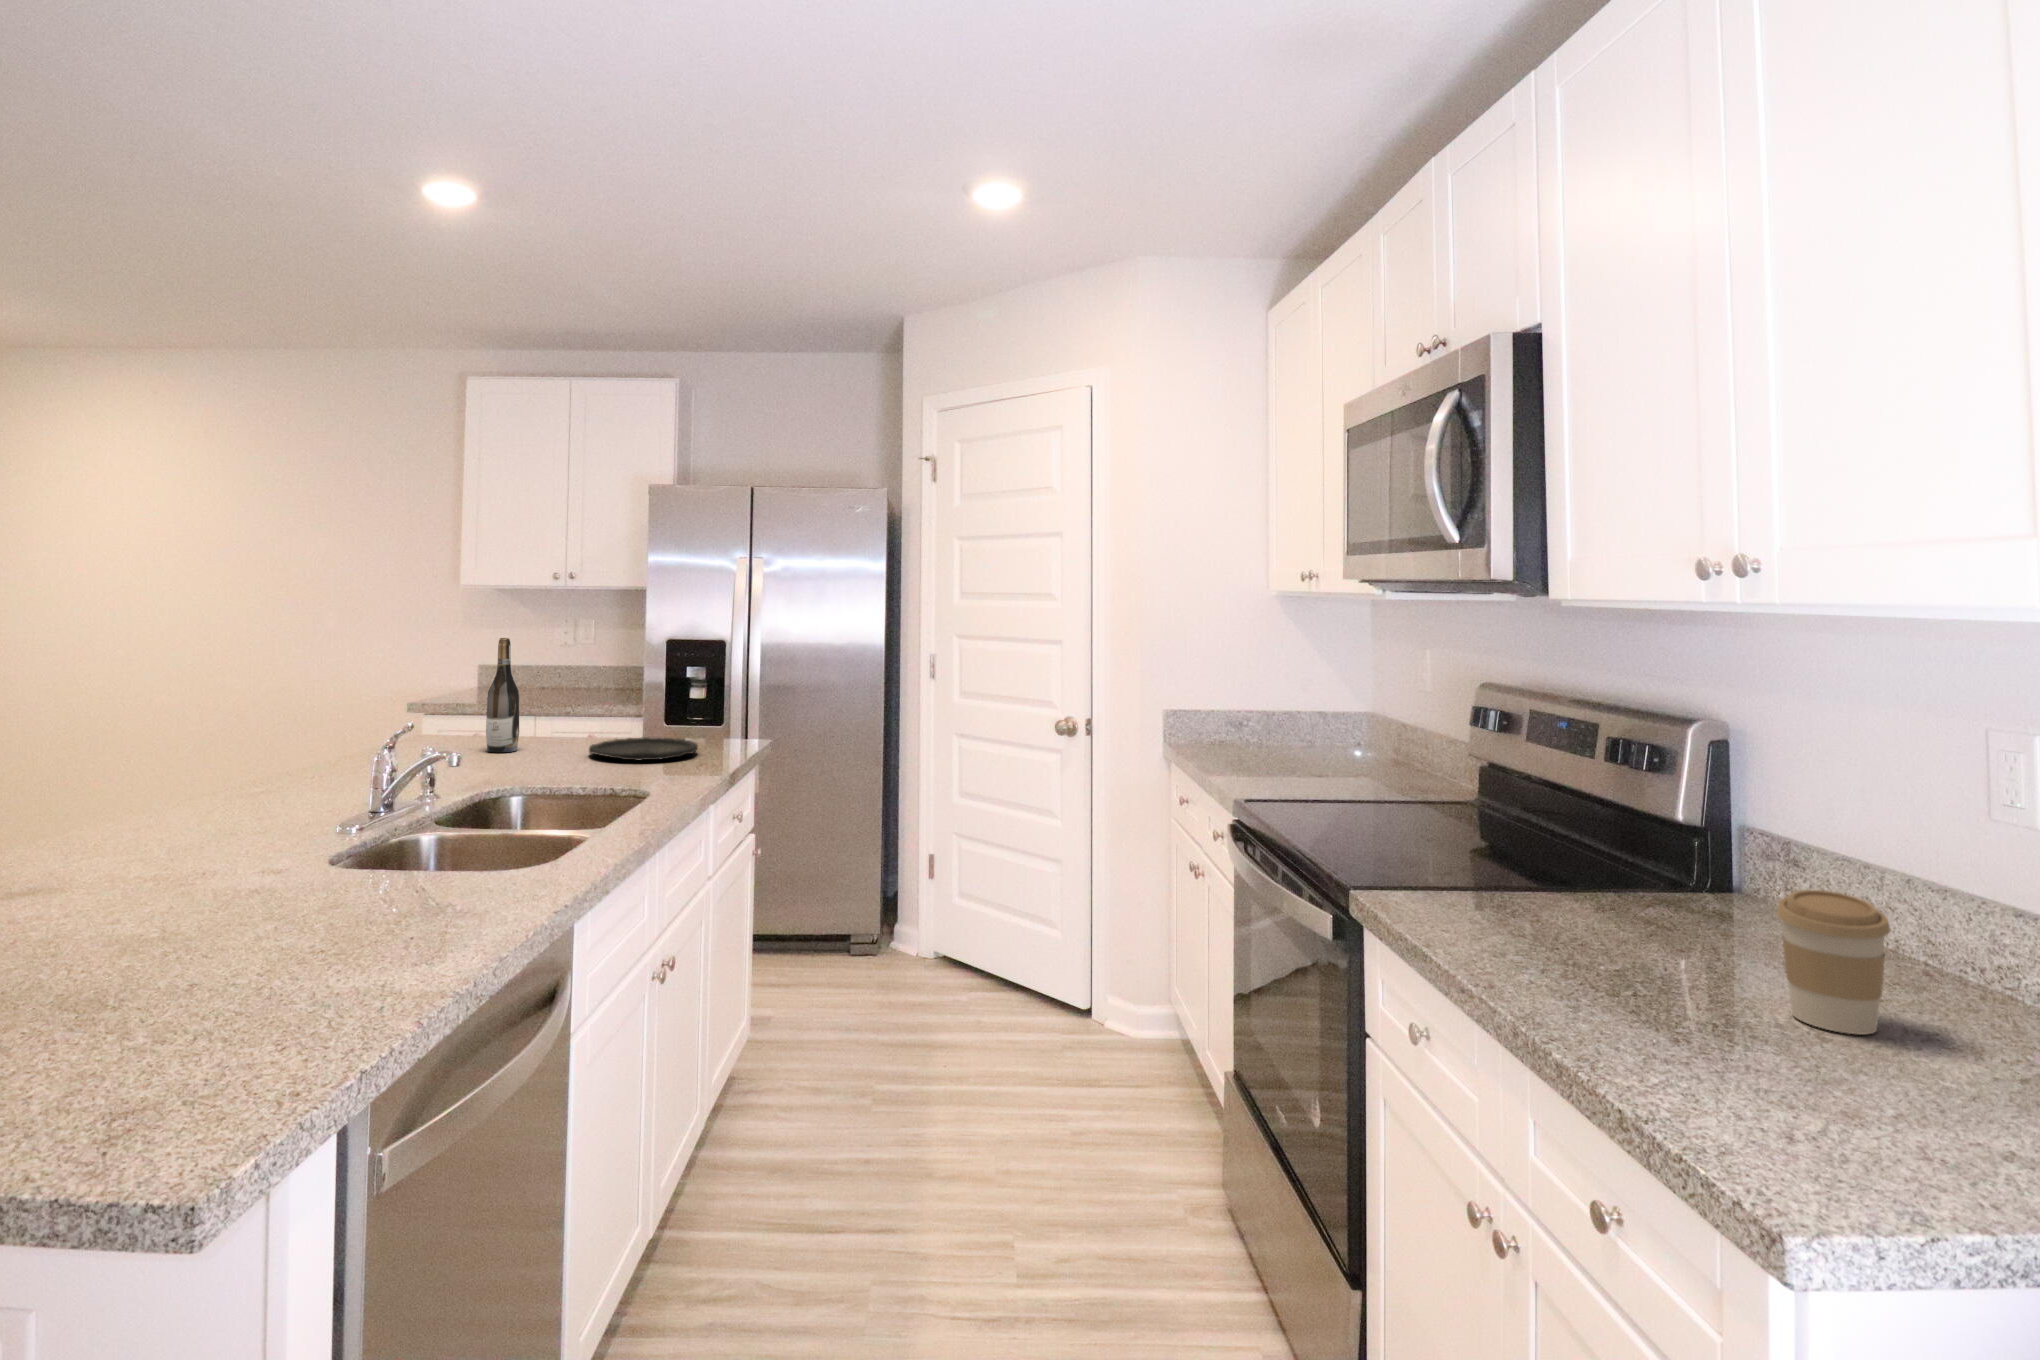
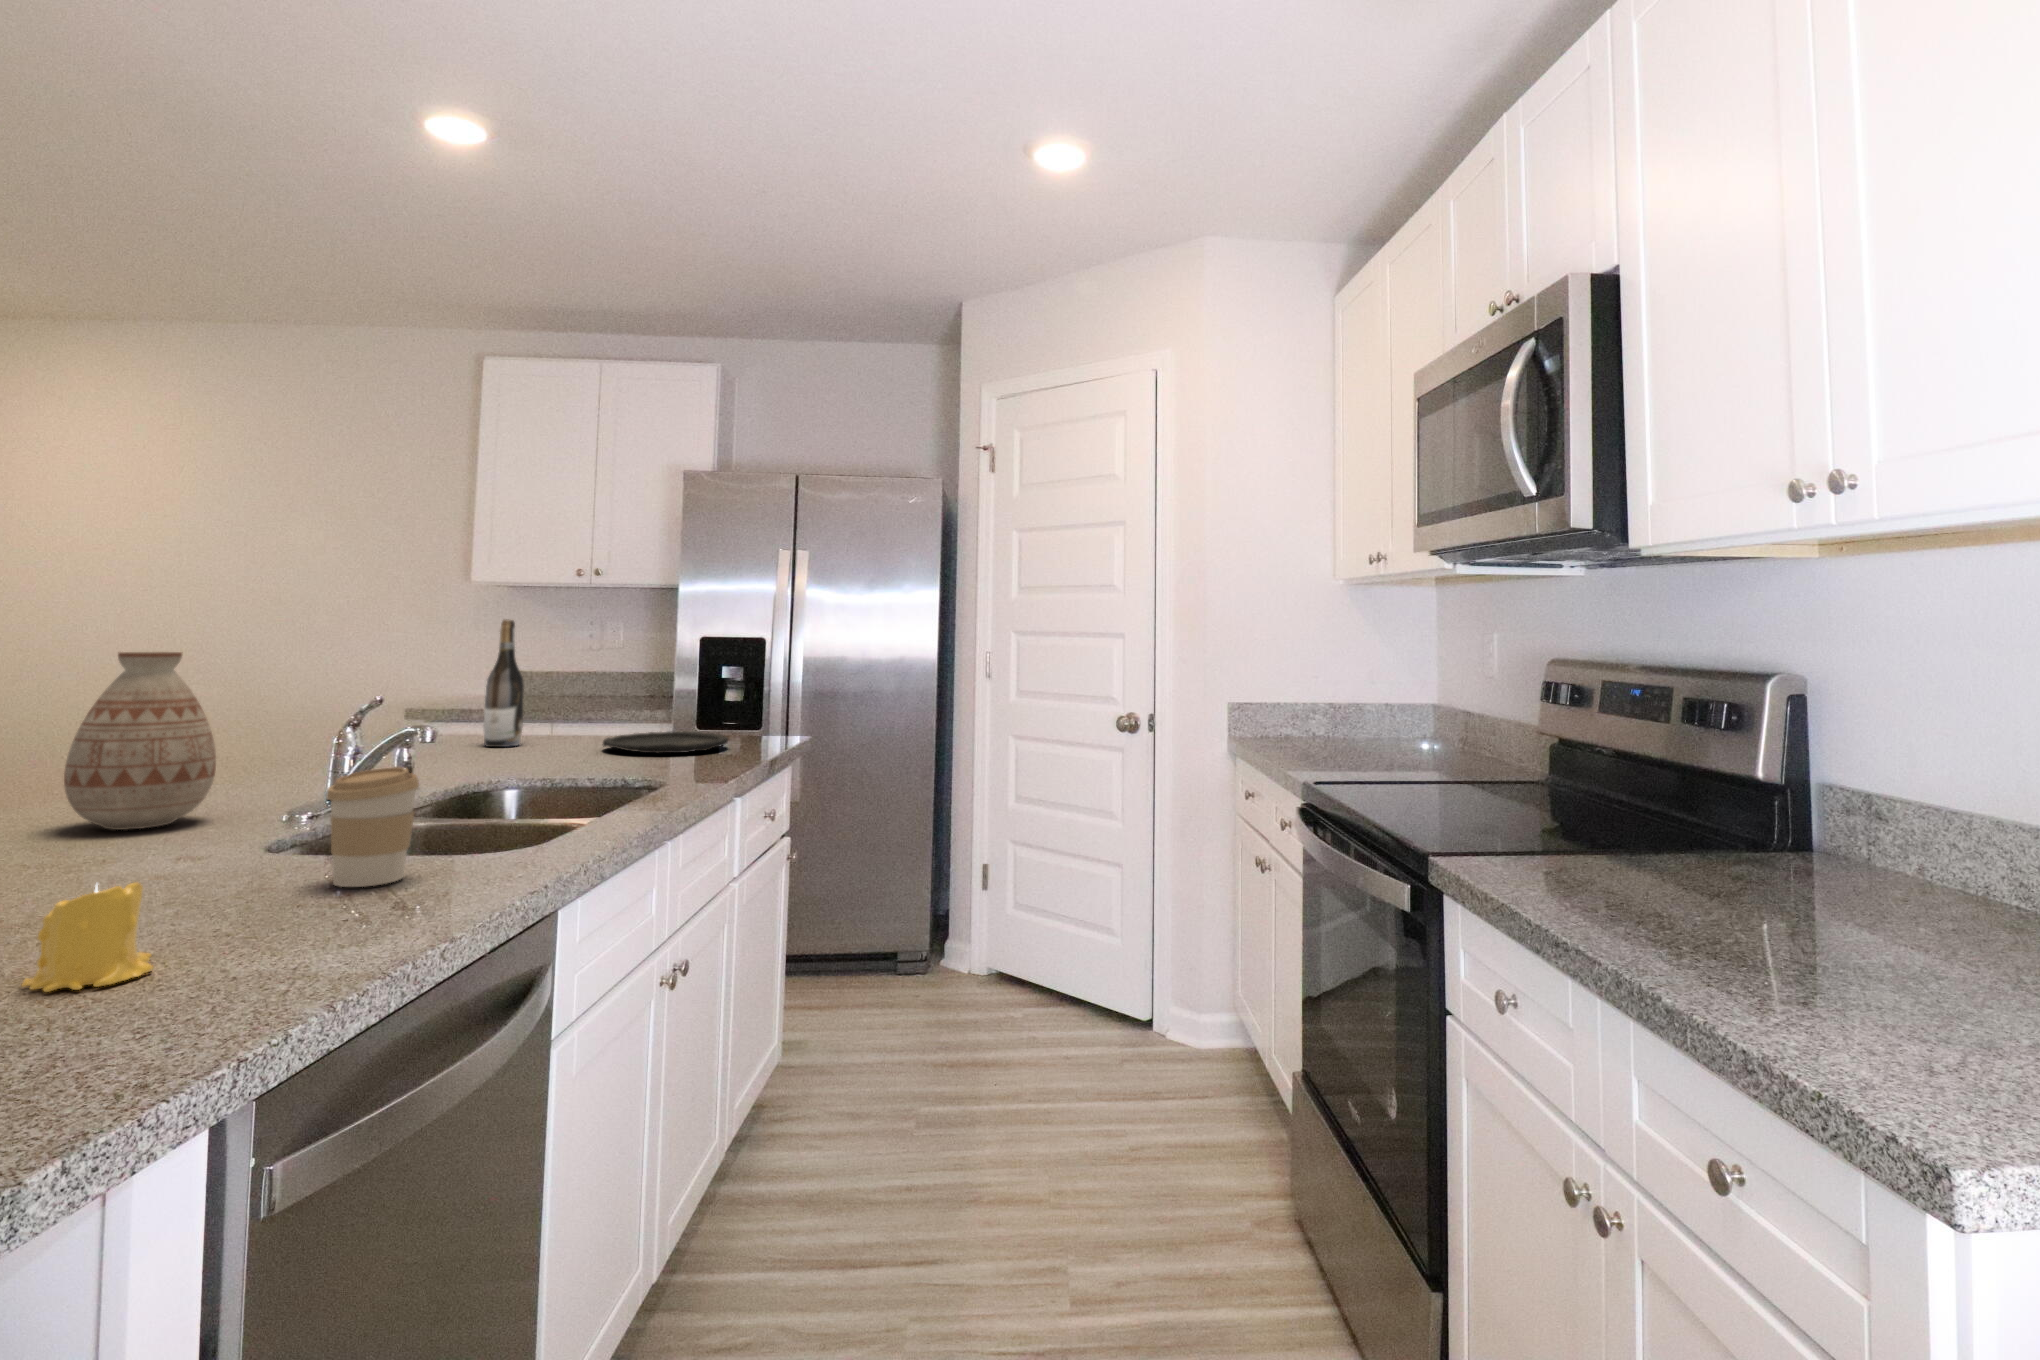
vase: none [175,692,288,843] -> present [64,652,216,830]
coffee cup: present [1777,890,1890,1034] -> present [326,767,419,887]
candle: none [195,914,287,1005] -> present [22,883,153,992]

